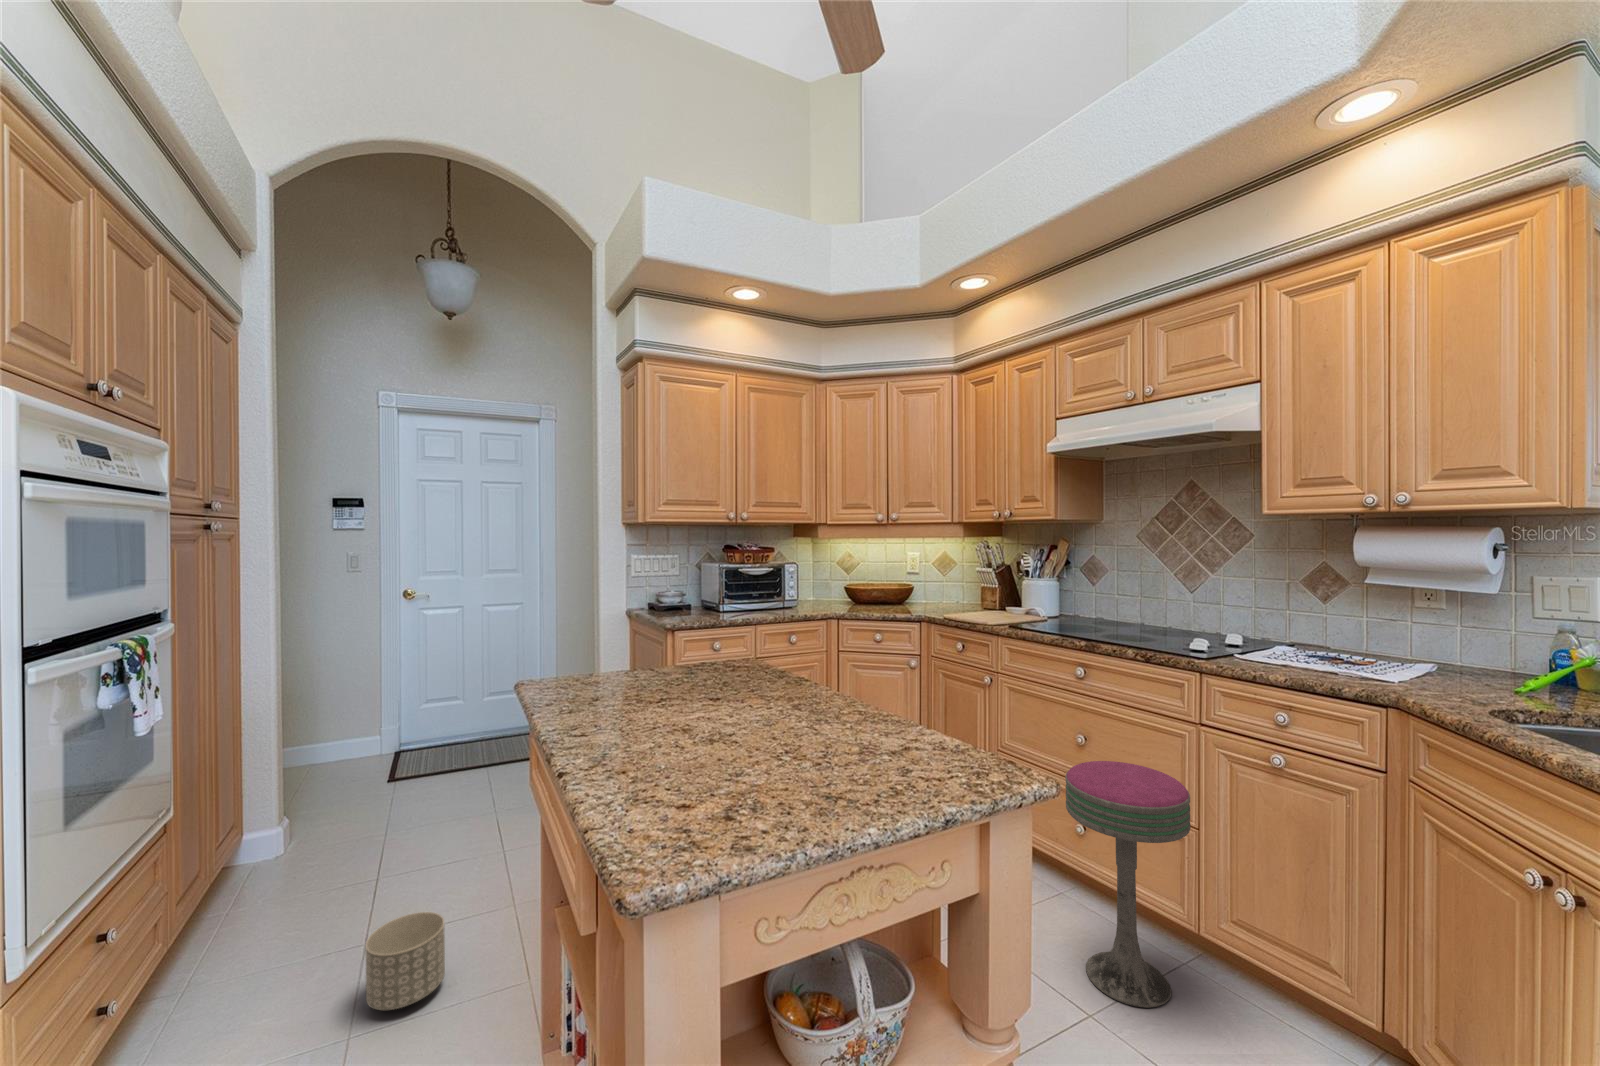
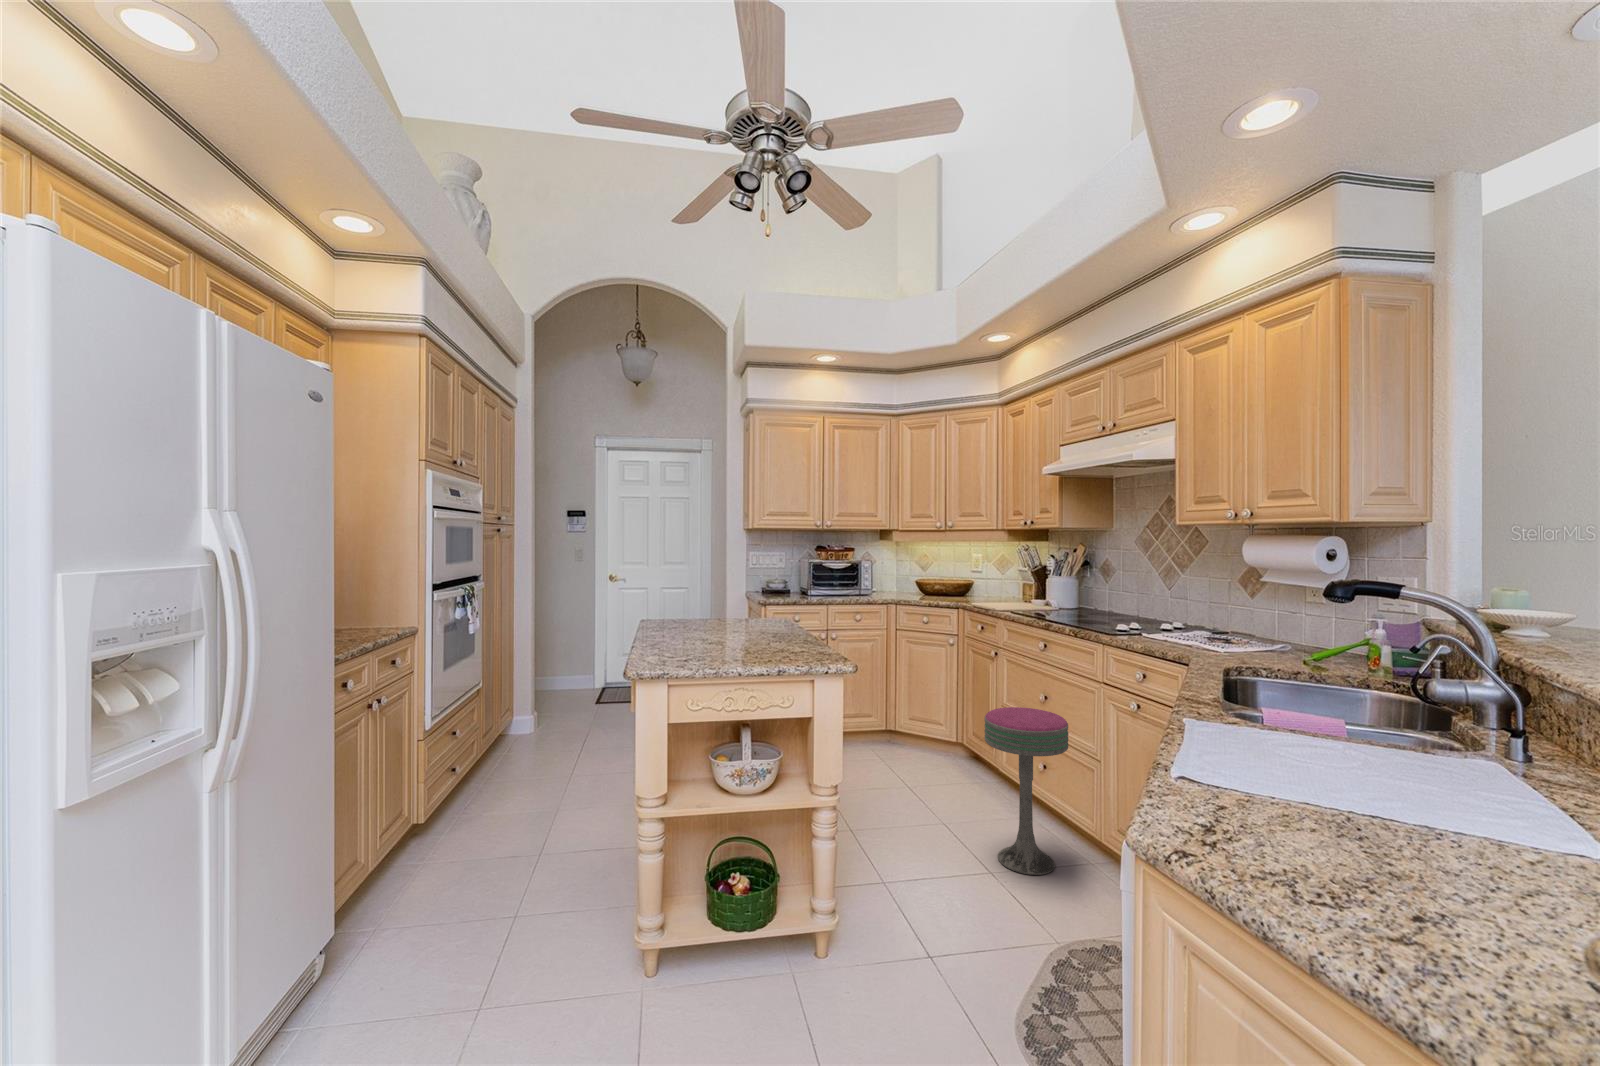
planter: present [365,912,445,1010] -> none [567,755,606,801]

